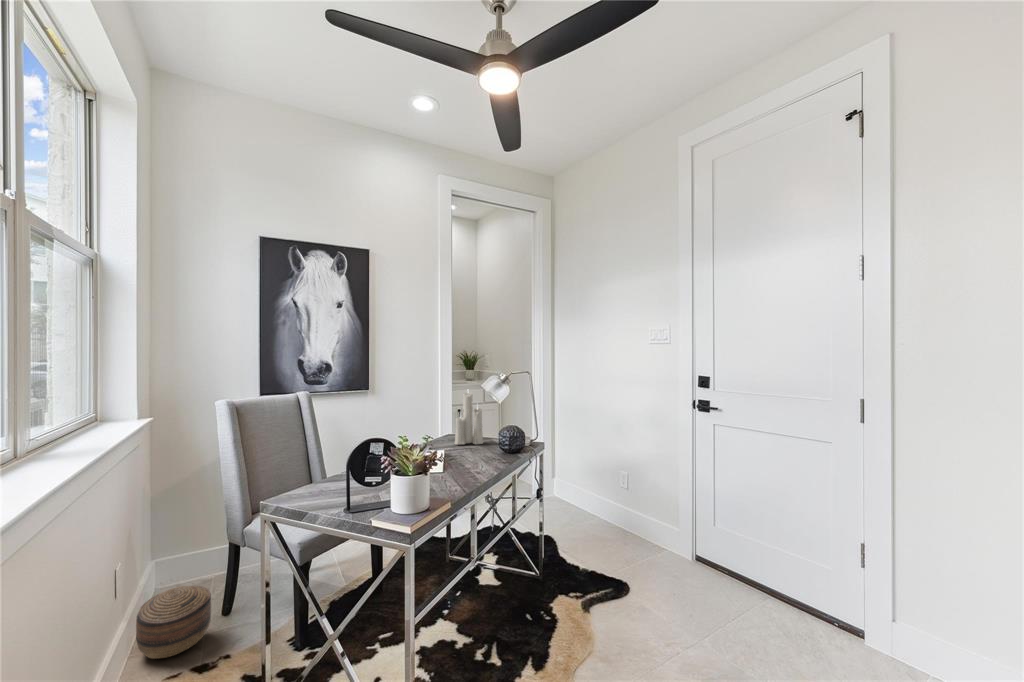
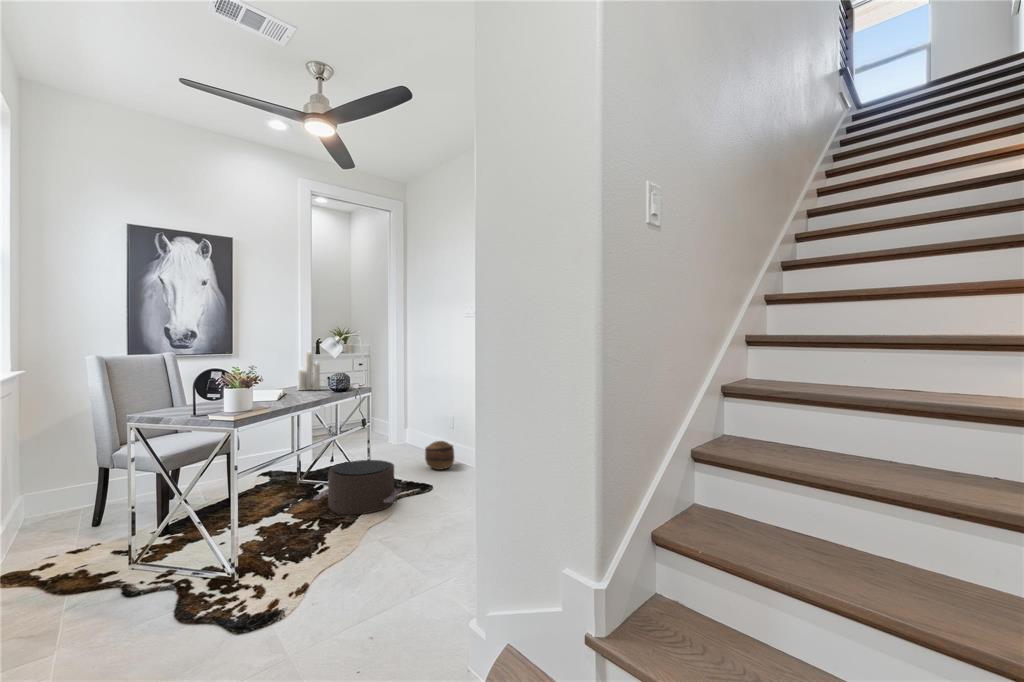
pouf: none [486,543,603,637] -> present [314,460,402,515]
basket: present [136,586,211,659] -> present [425,441,454,470]

